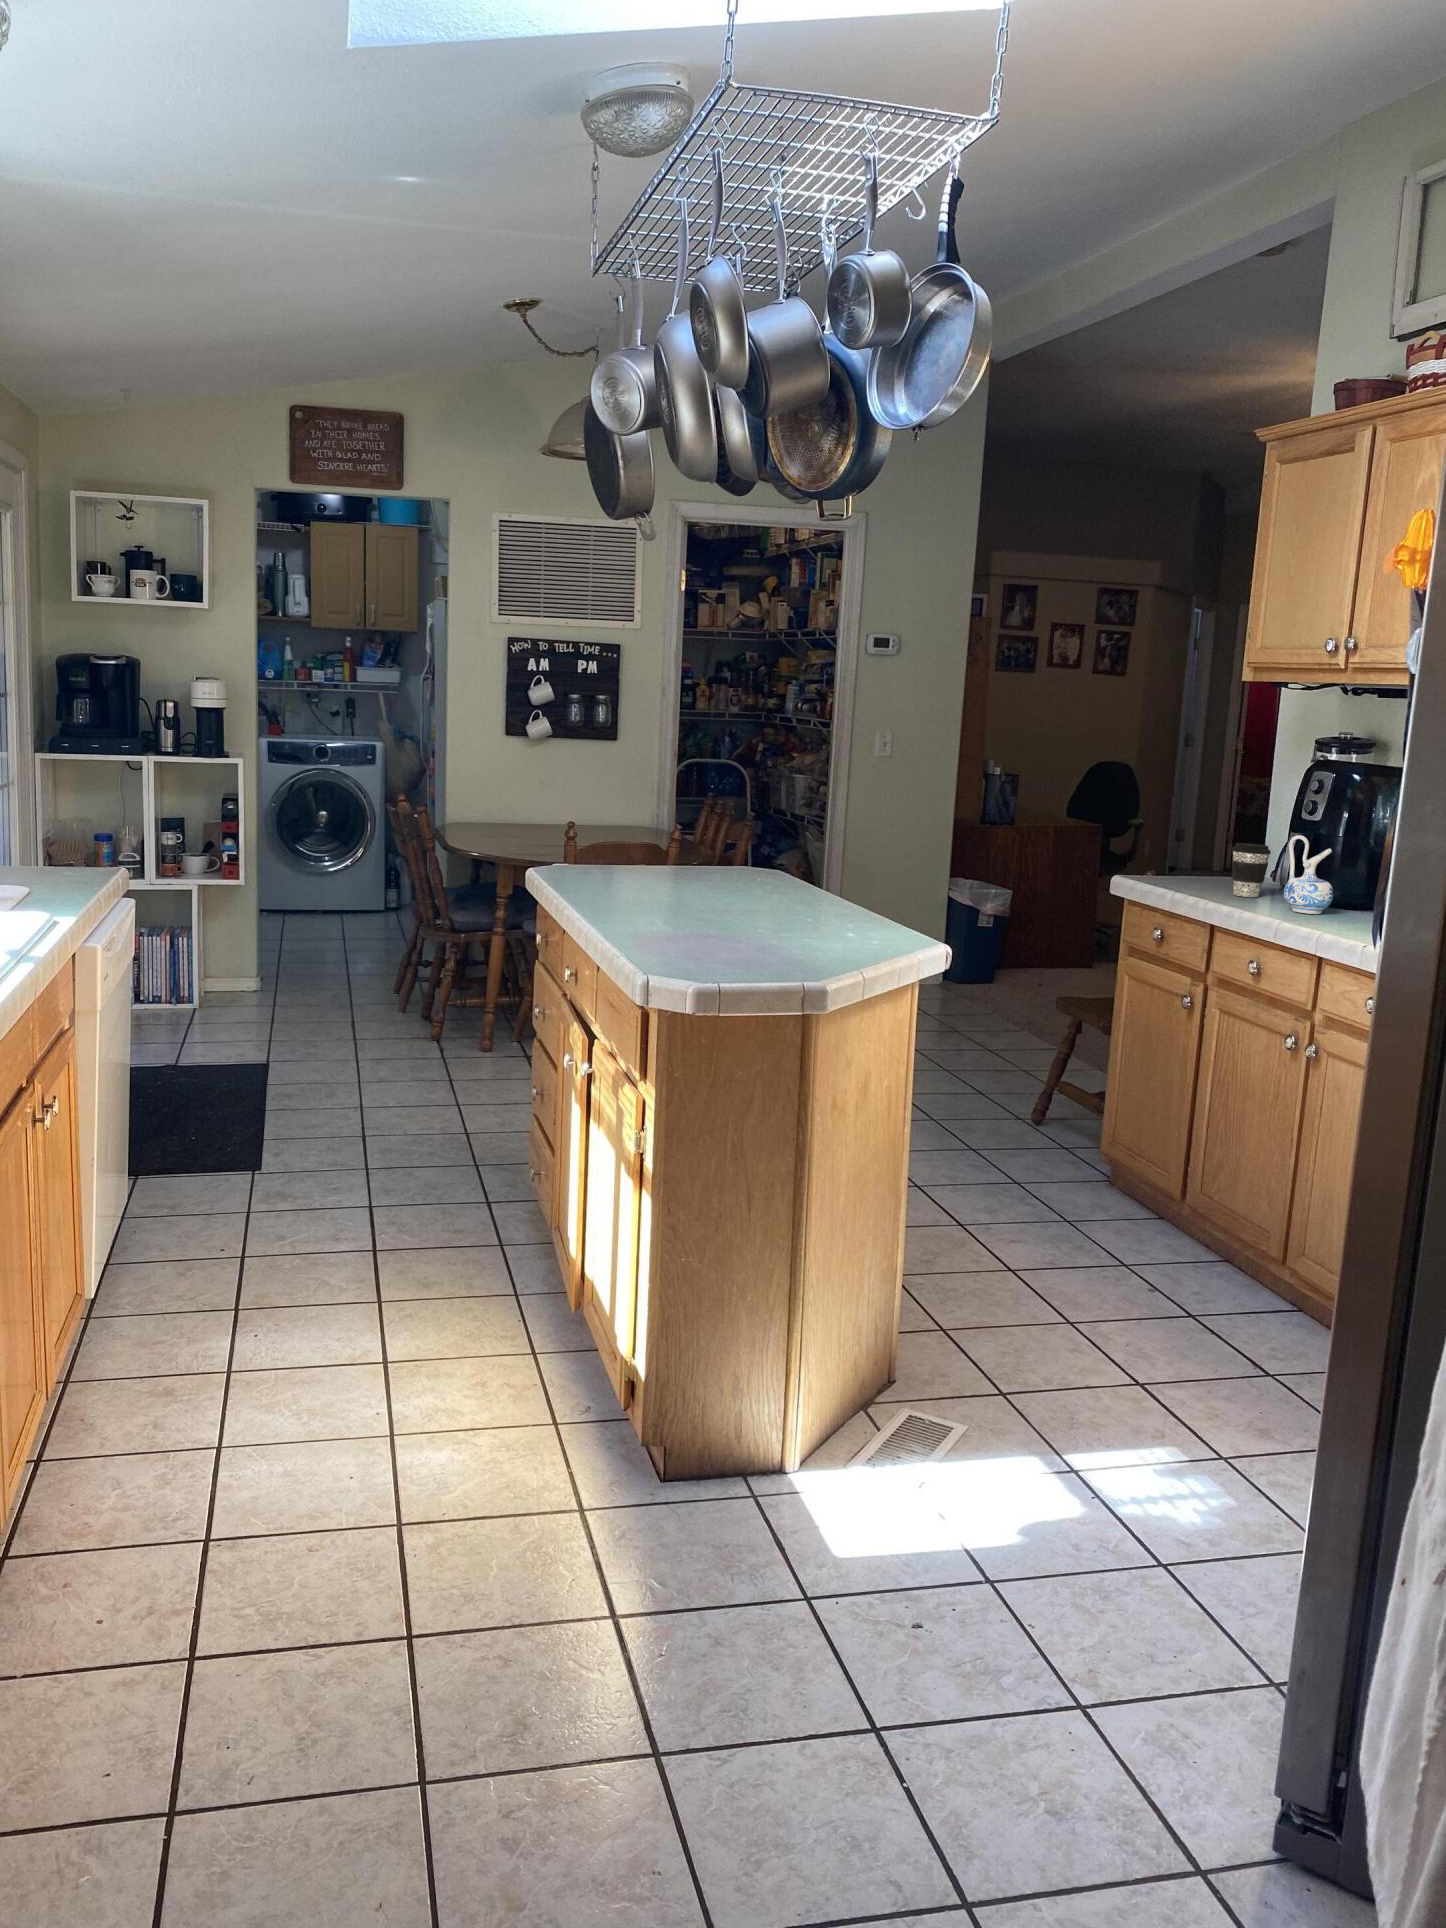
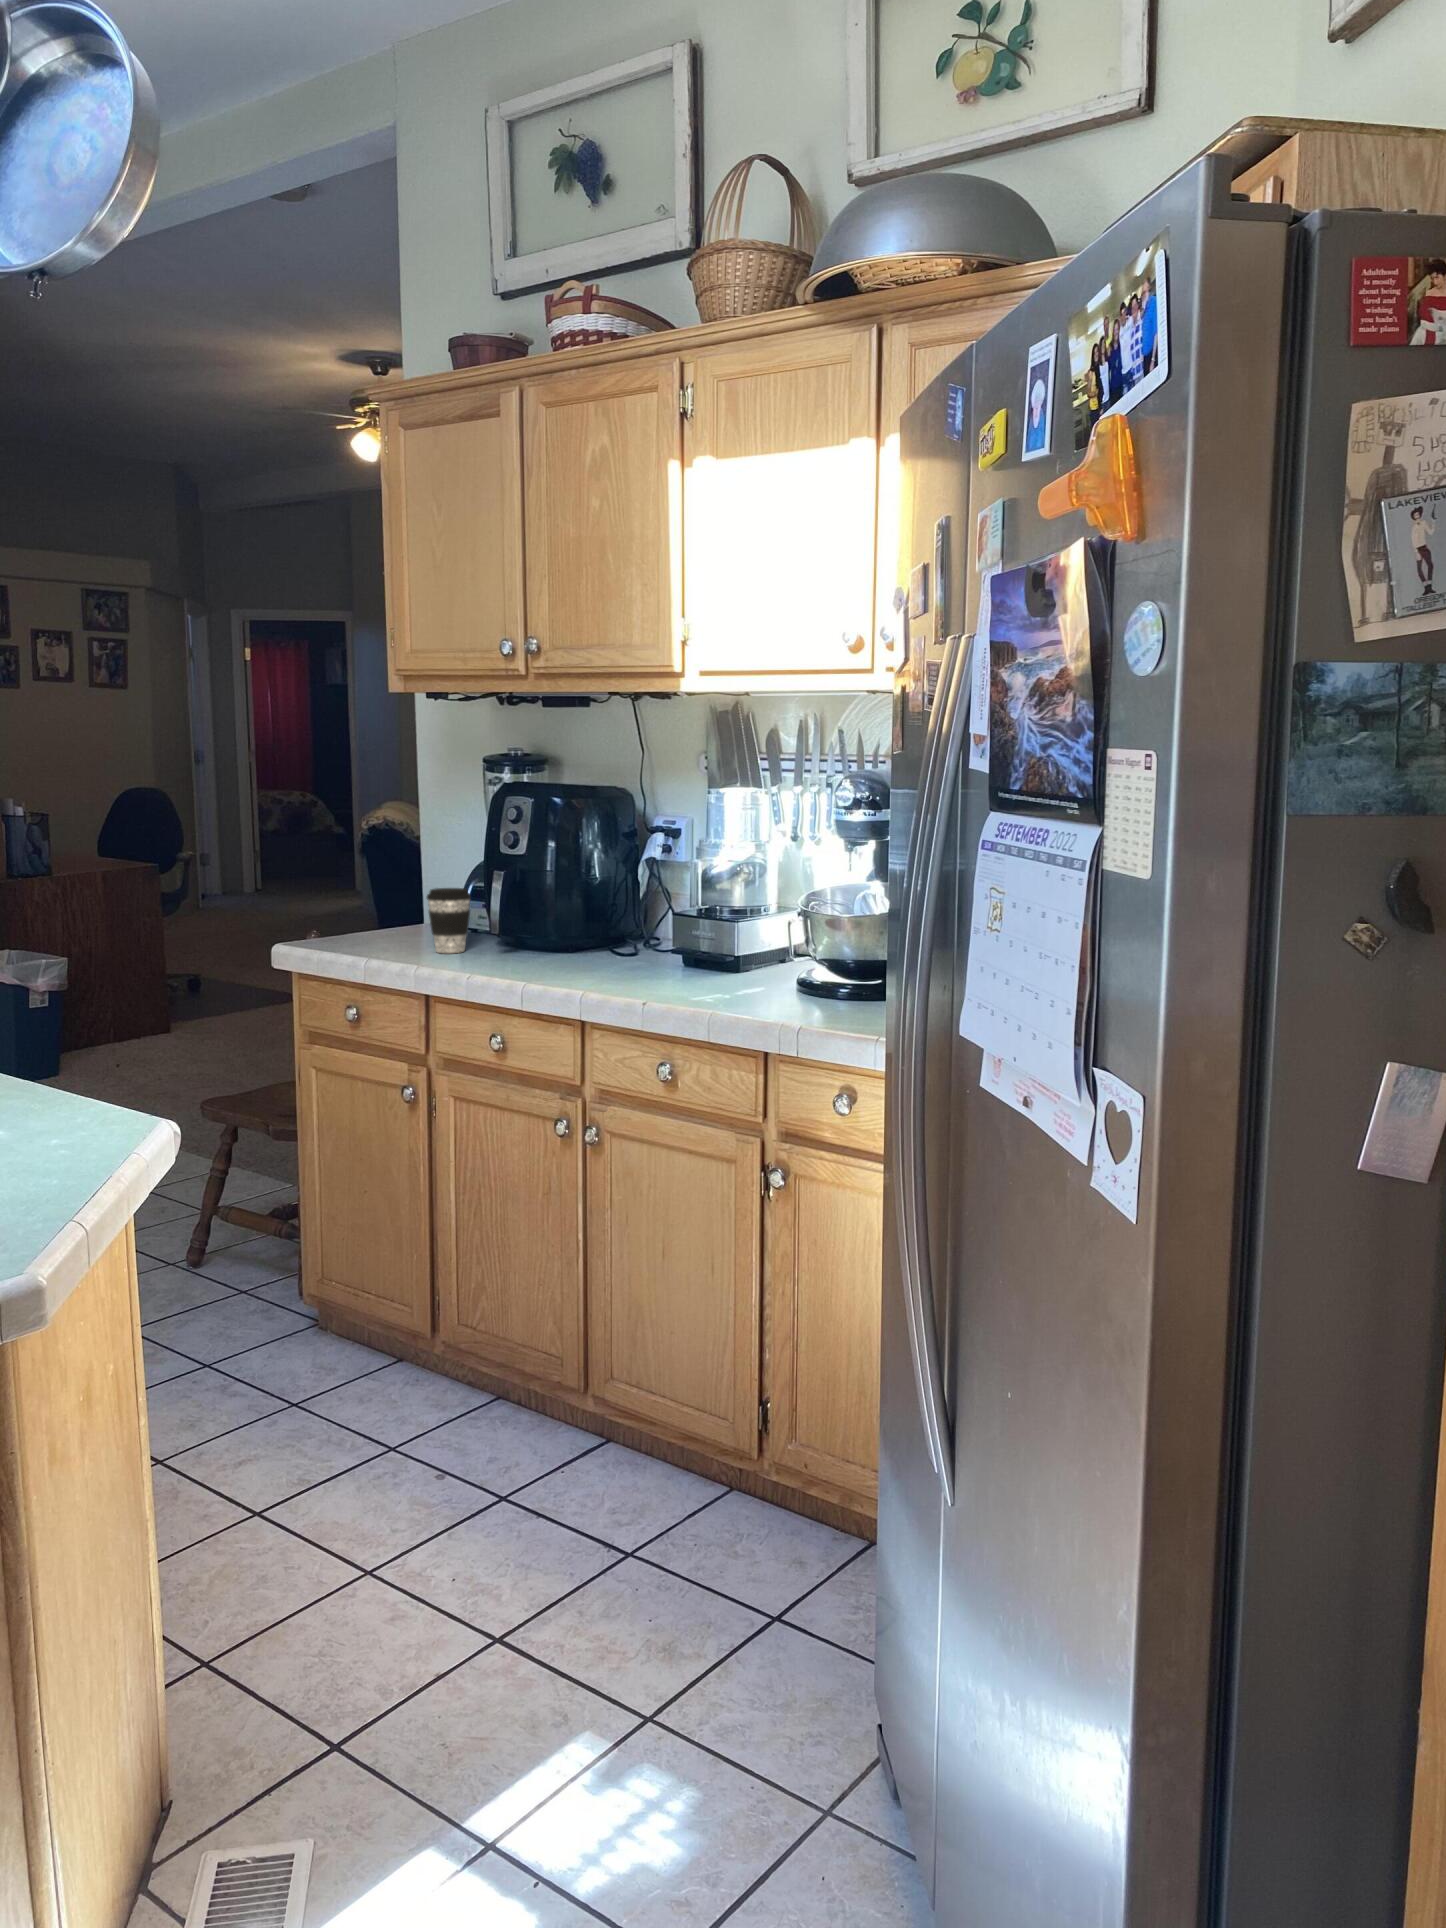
ceramic pitcher: present [1284,835,1333,914] -> none [507,875,563,967]

